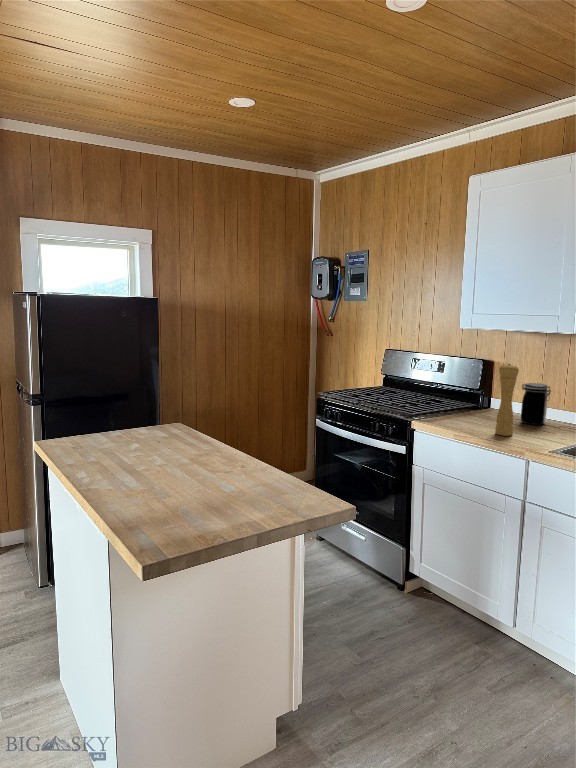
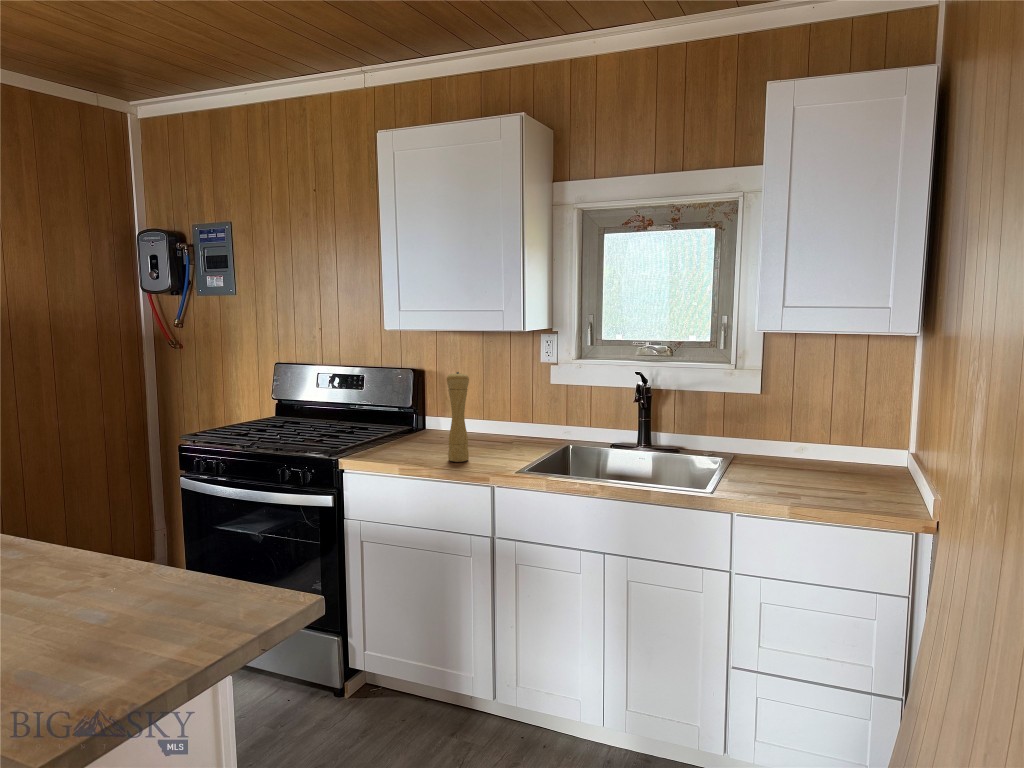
jar: present [521,383,551,425] -> none [466,393,499,444]

